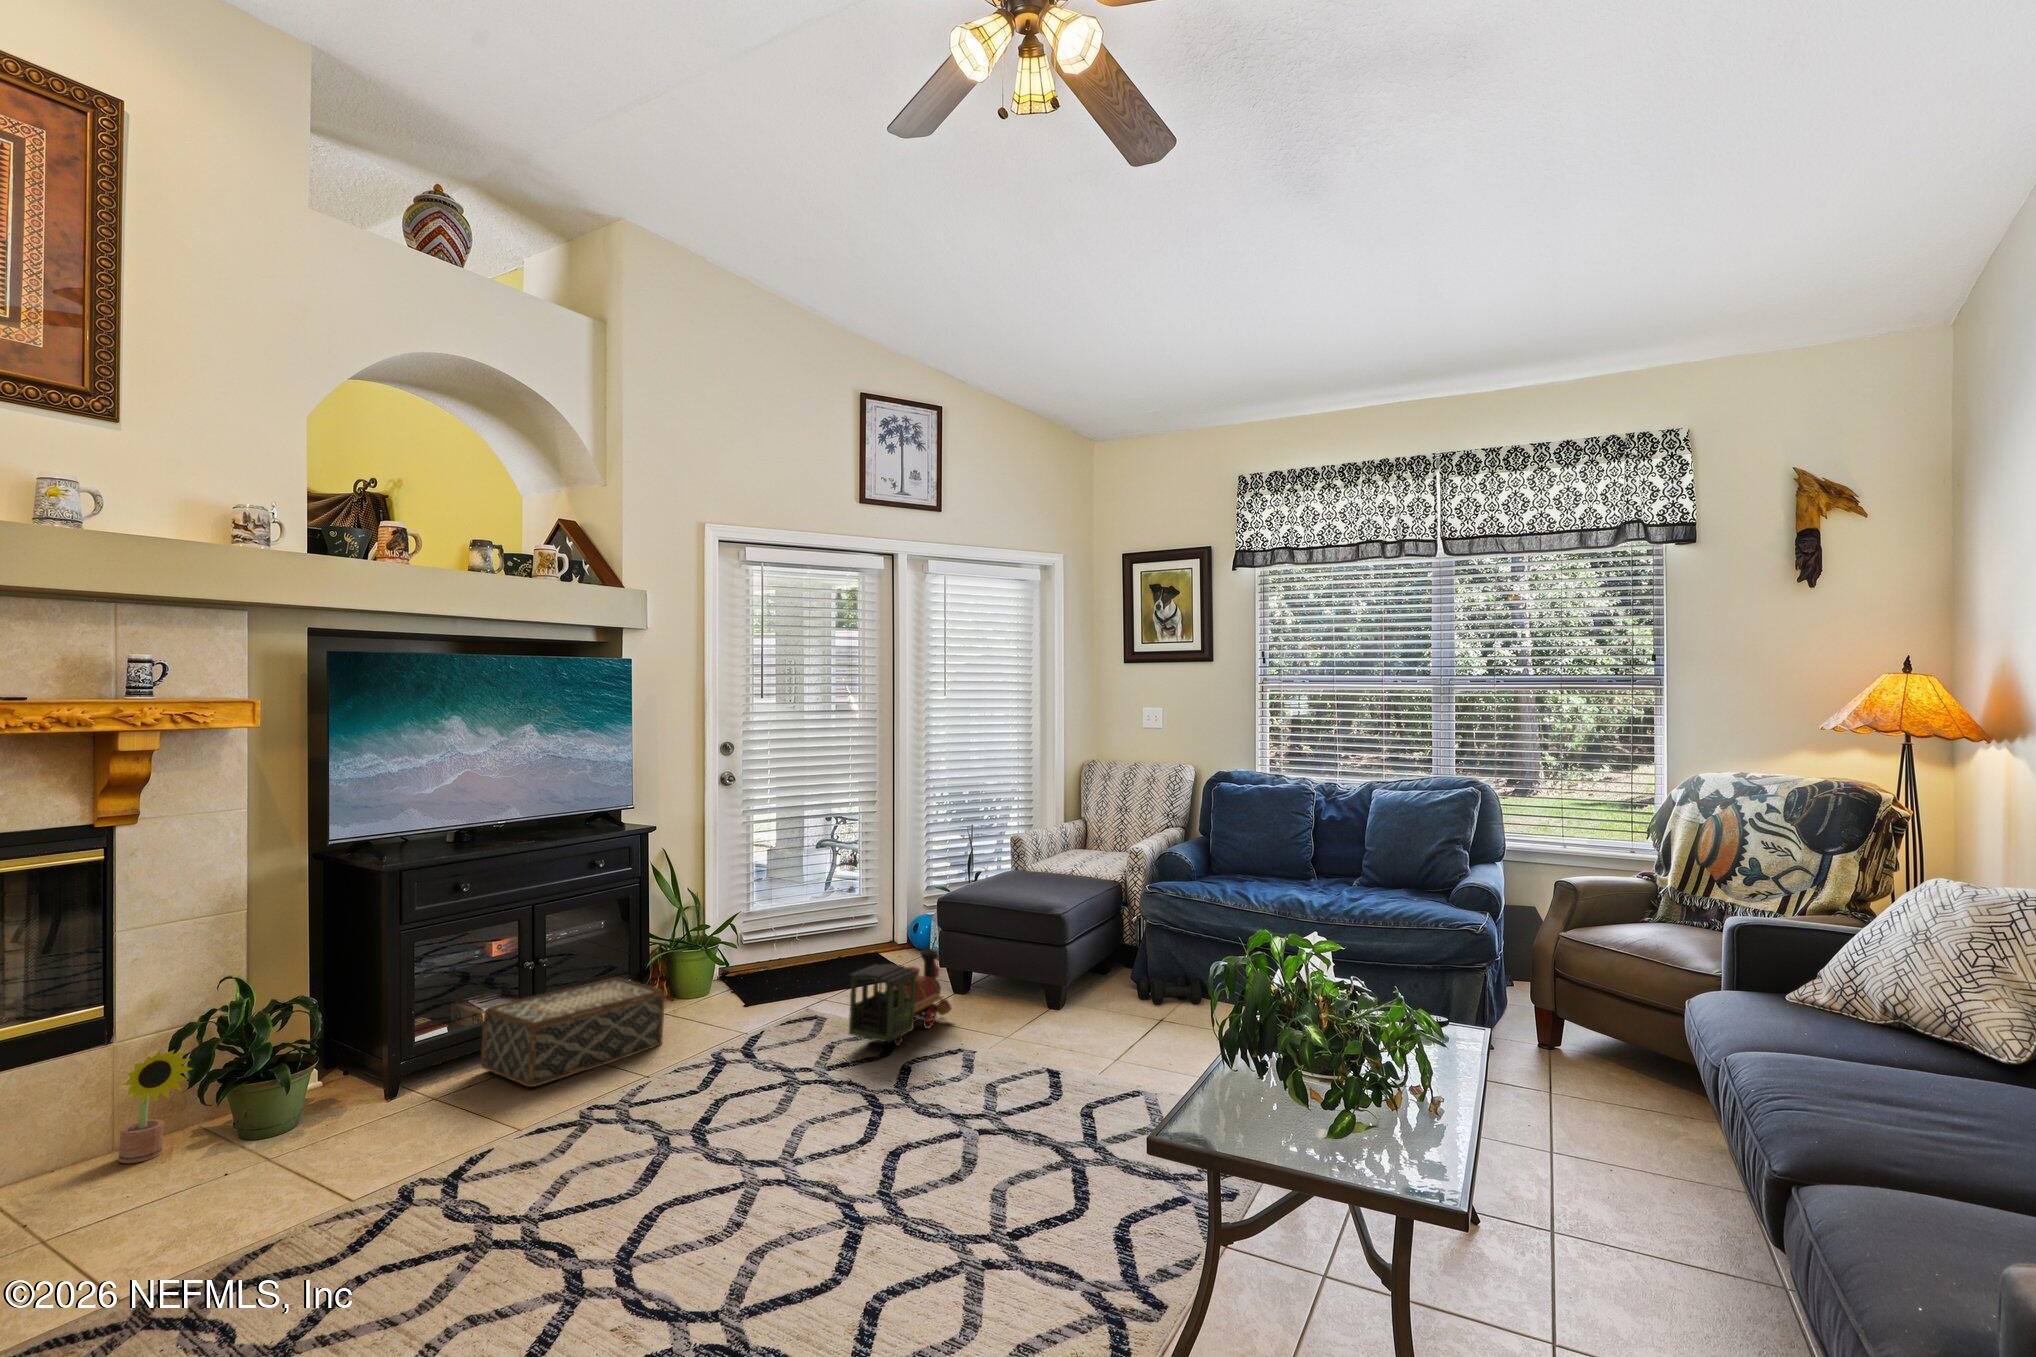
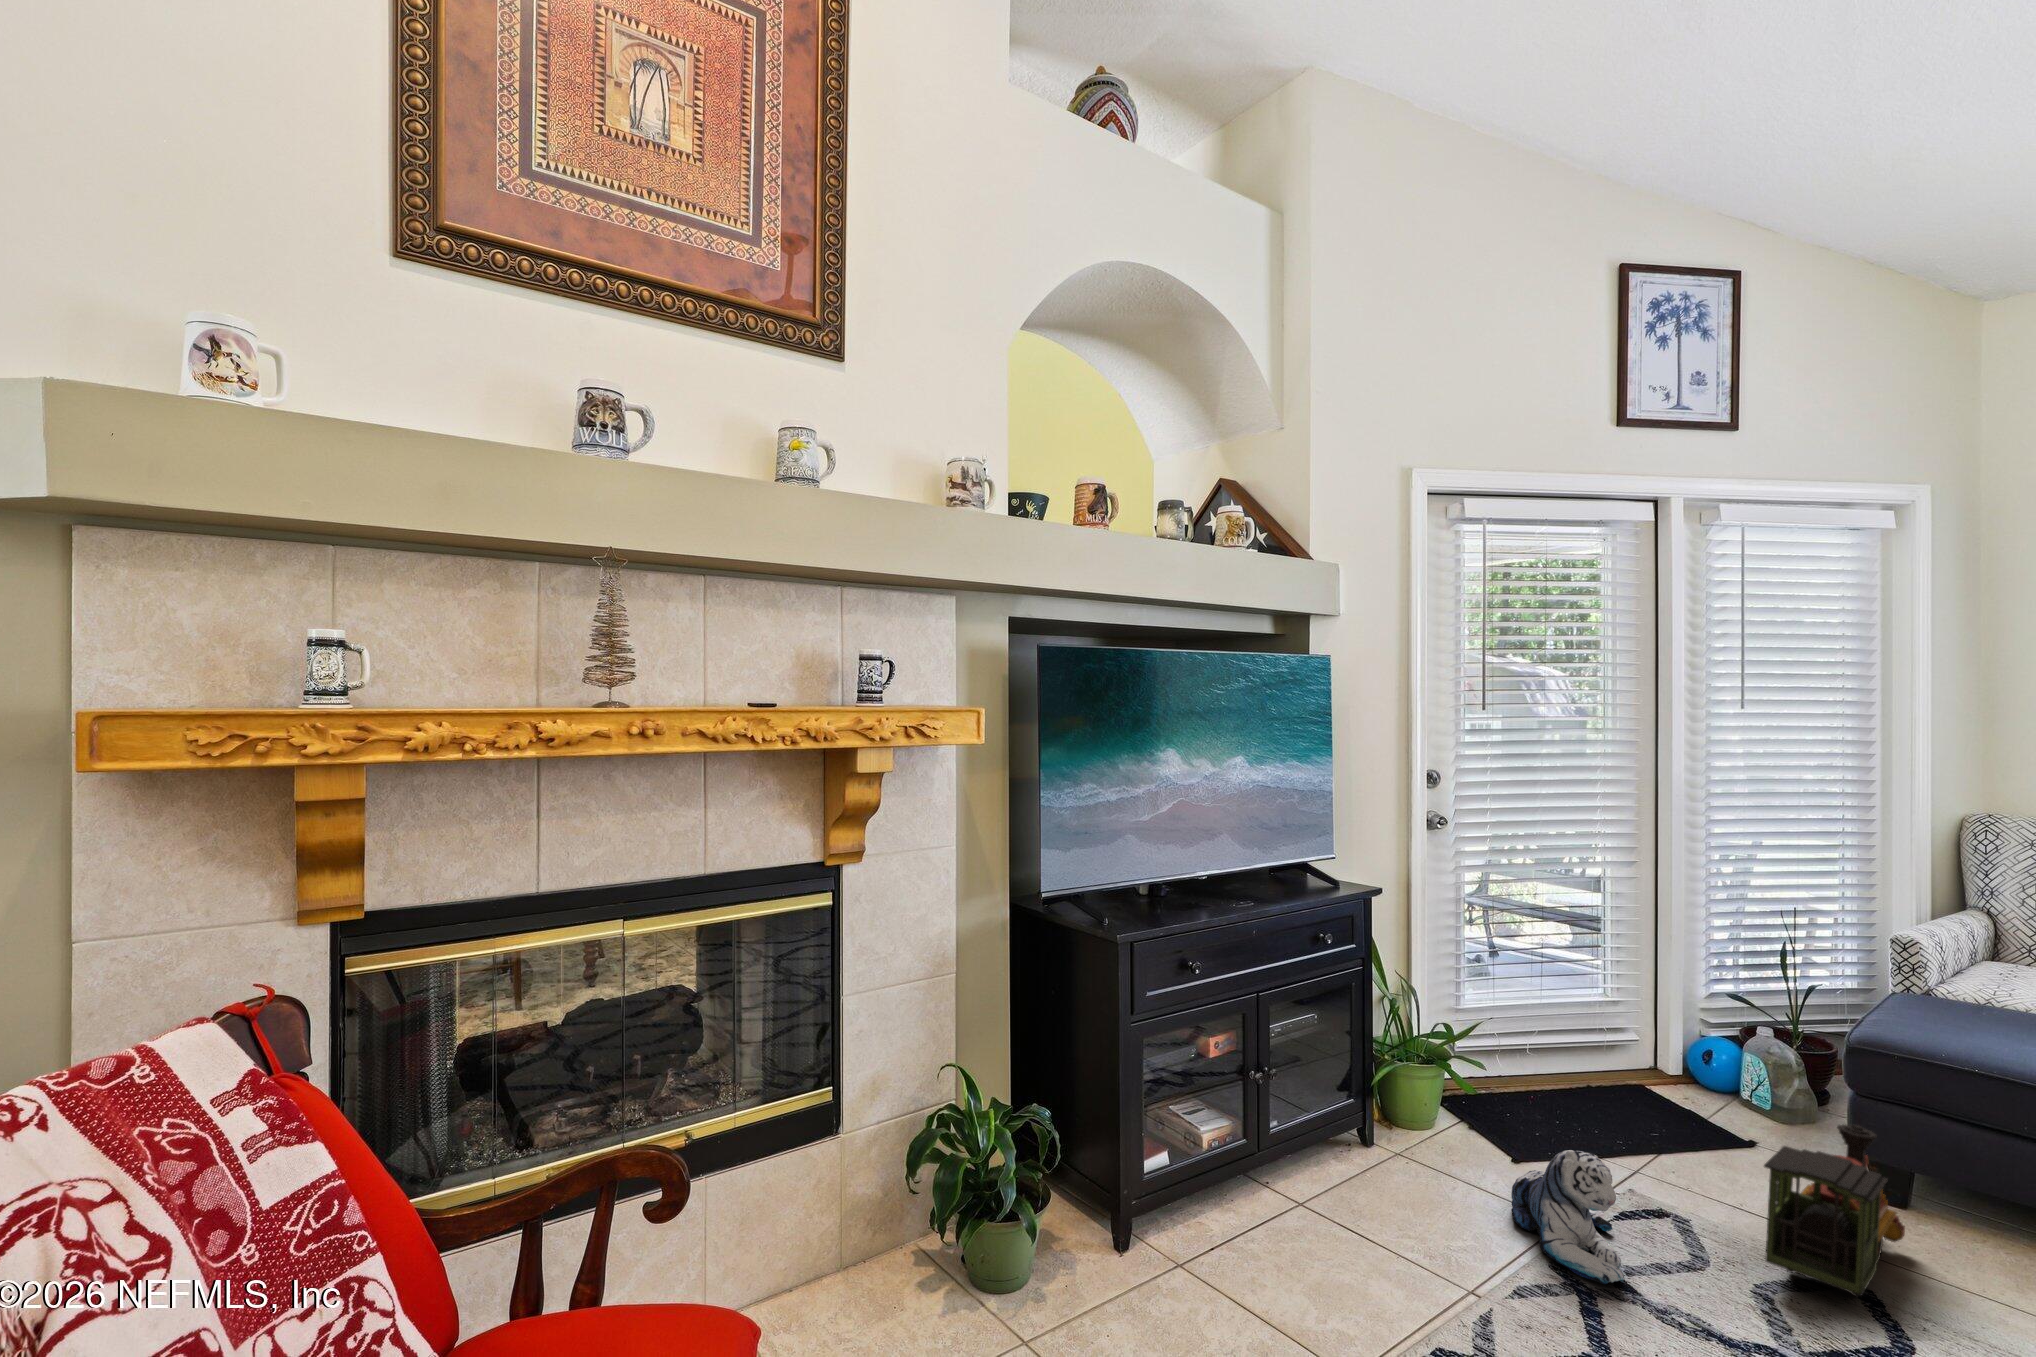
woven basket: present [481,978,665,1087] -> none [1210,1097,1438,1266]
plush toy: none [712,985,777,1064] -> present [1511,1150,1624,1284]
decorative plant: present [118,1050,193,1163] -> none [848,1157,924,1293]

